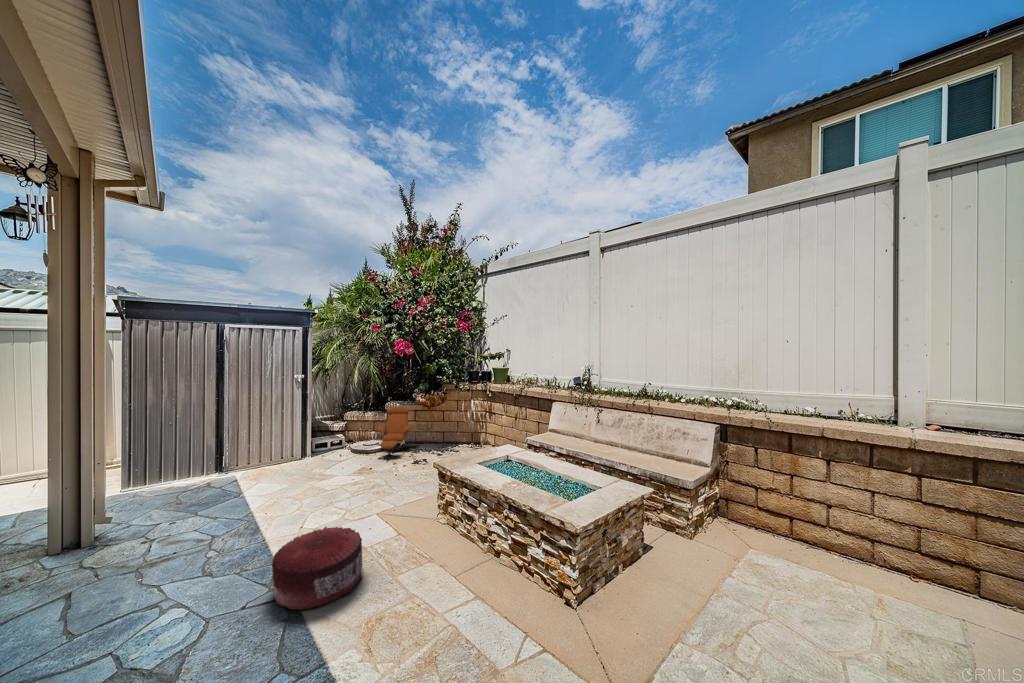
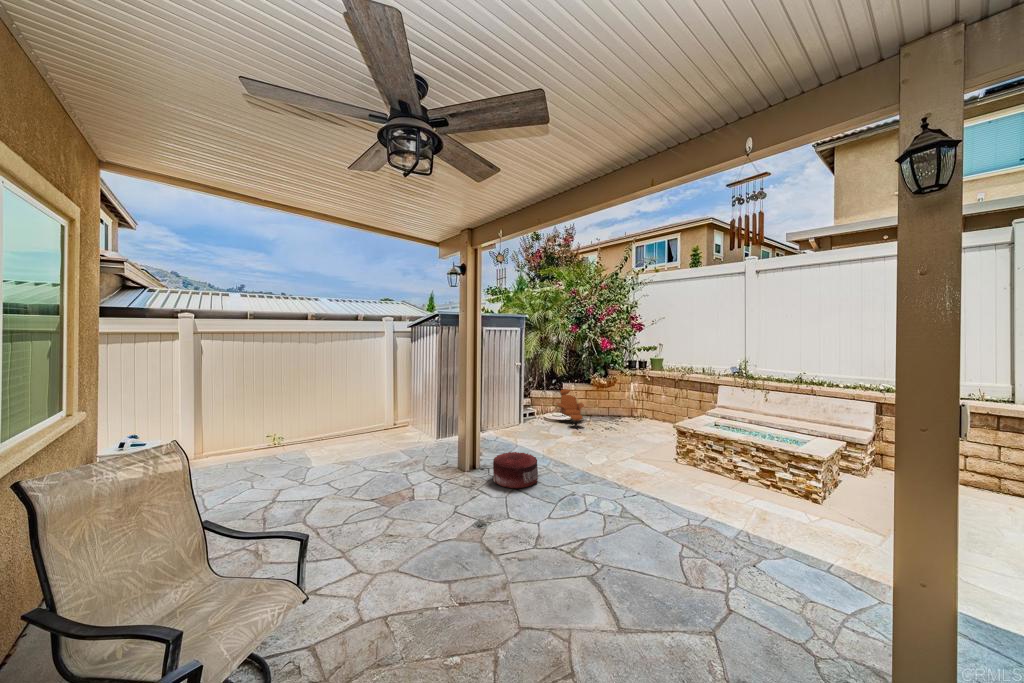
pouf: present [272,527,363,610] -> present [493,452,538,488]

